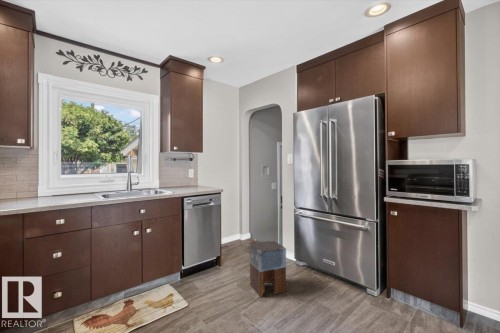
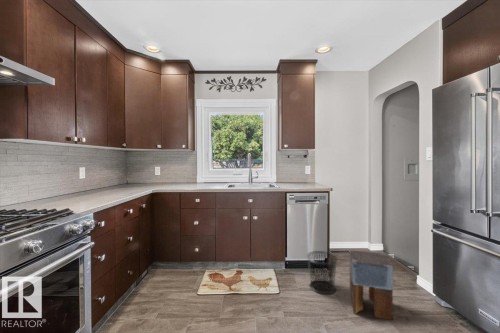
waste bin: none [211,251,239,292] -> present [308,251,337,294]

